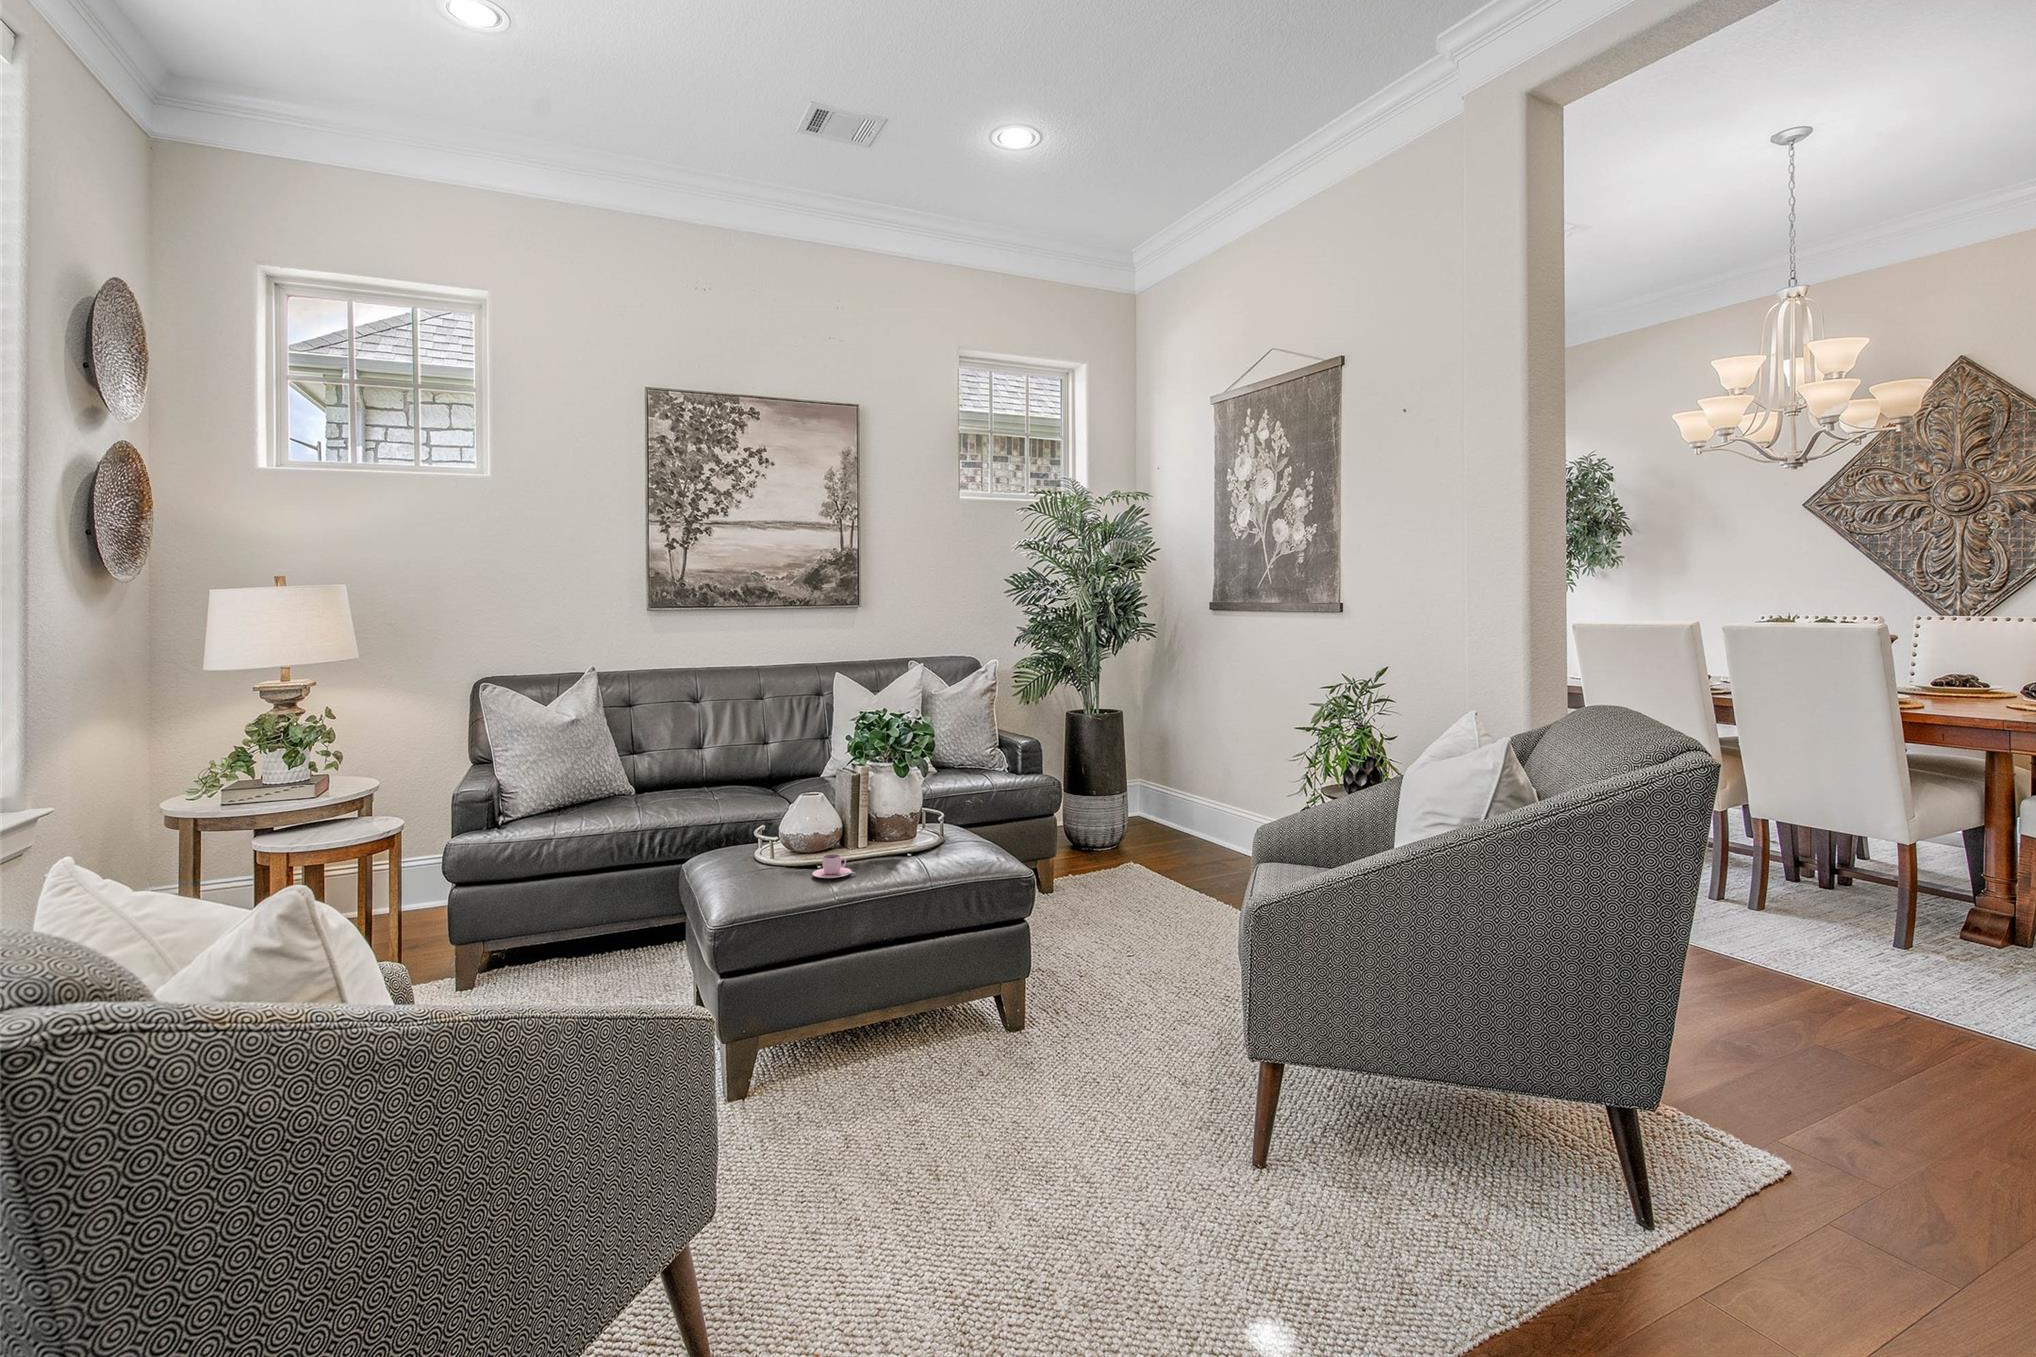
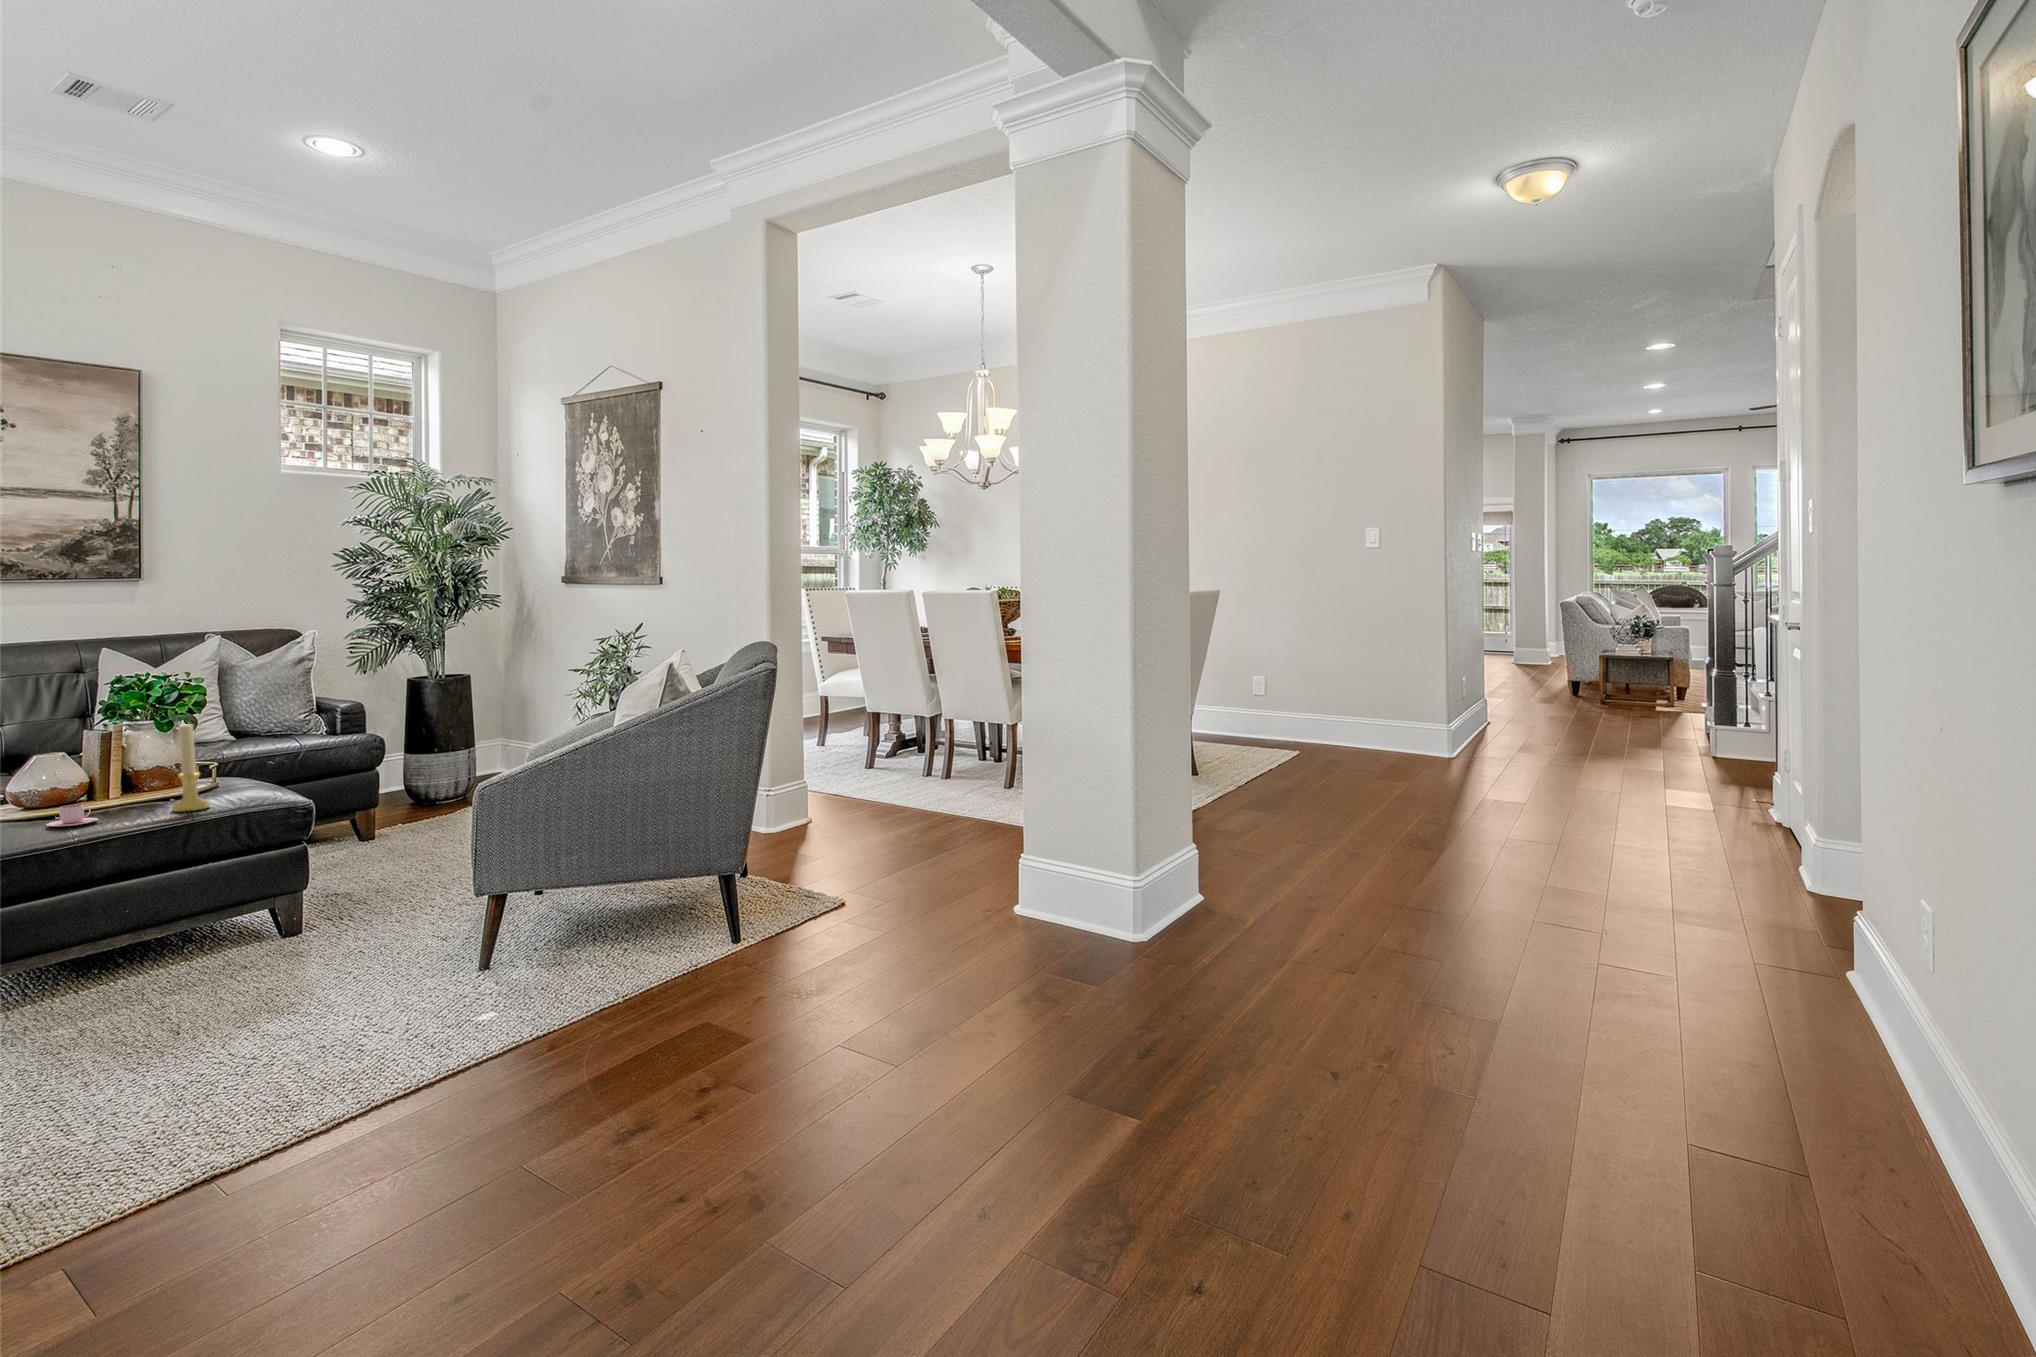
candle holder: none [909,770,941,868] -> present [172,724,210,812]

